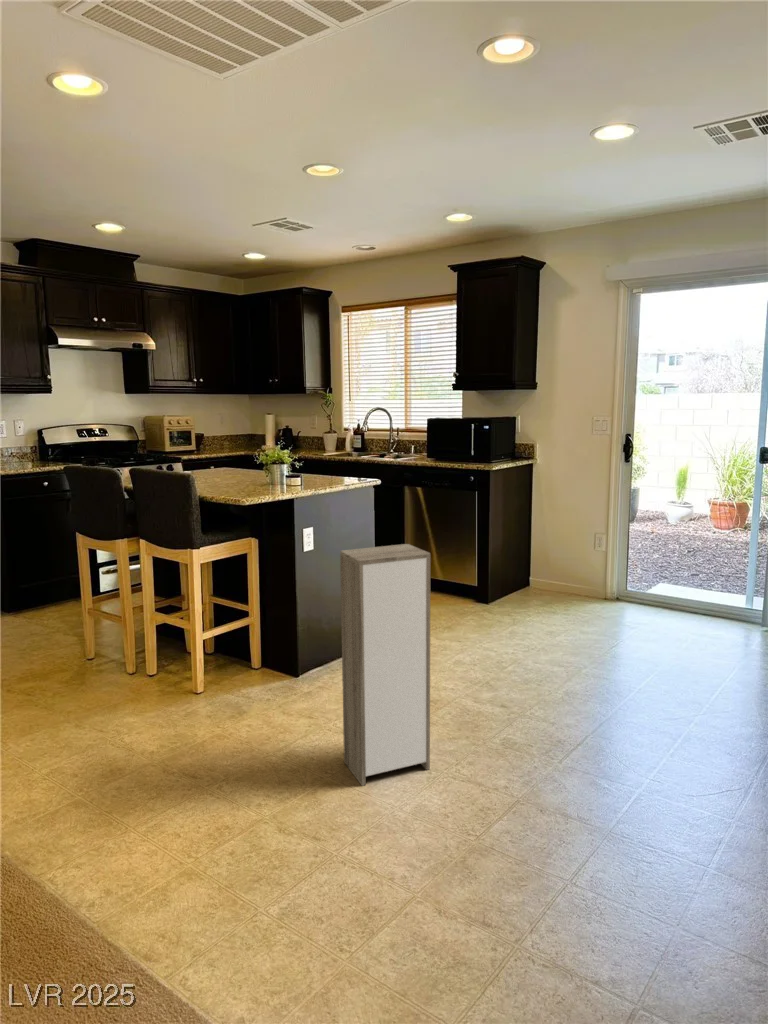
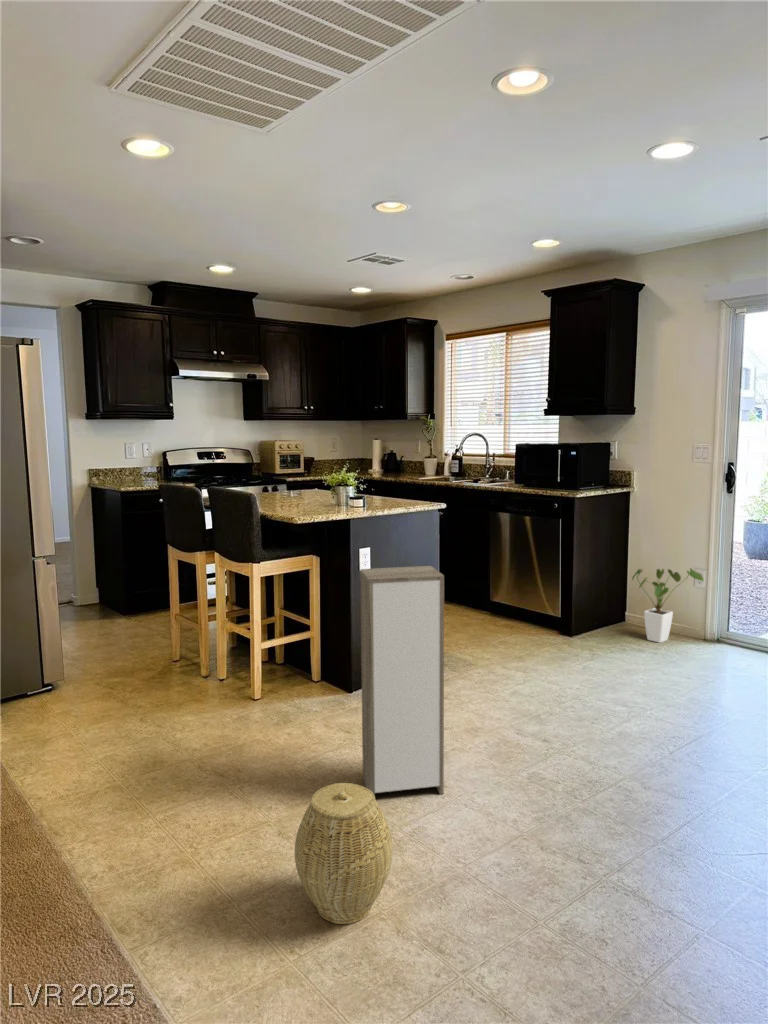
house plant: none [545,534,606,605] -> present [632,568,704,643]
woven basket: none [327,771,427,914] -> present [295,783,393,924]

